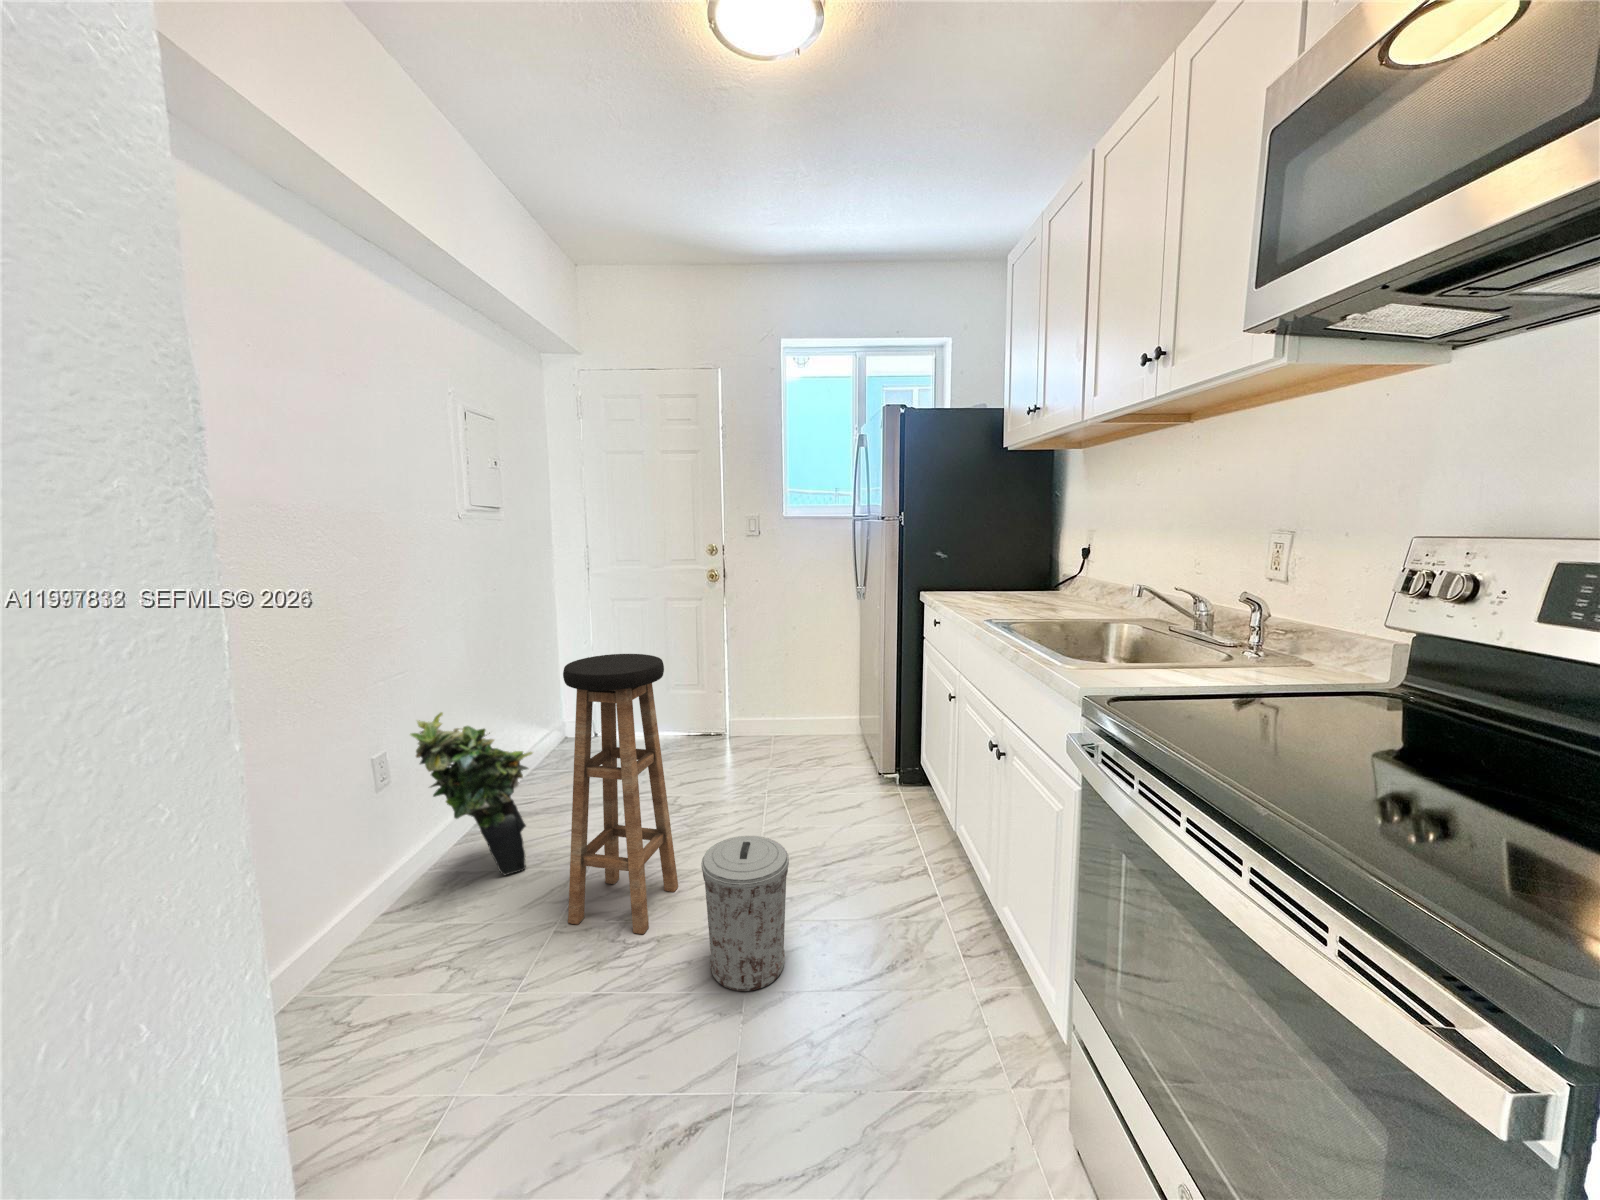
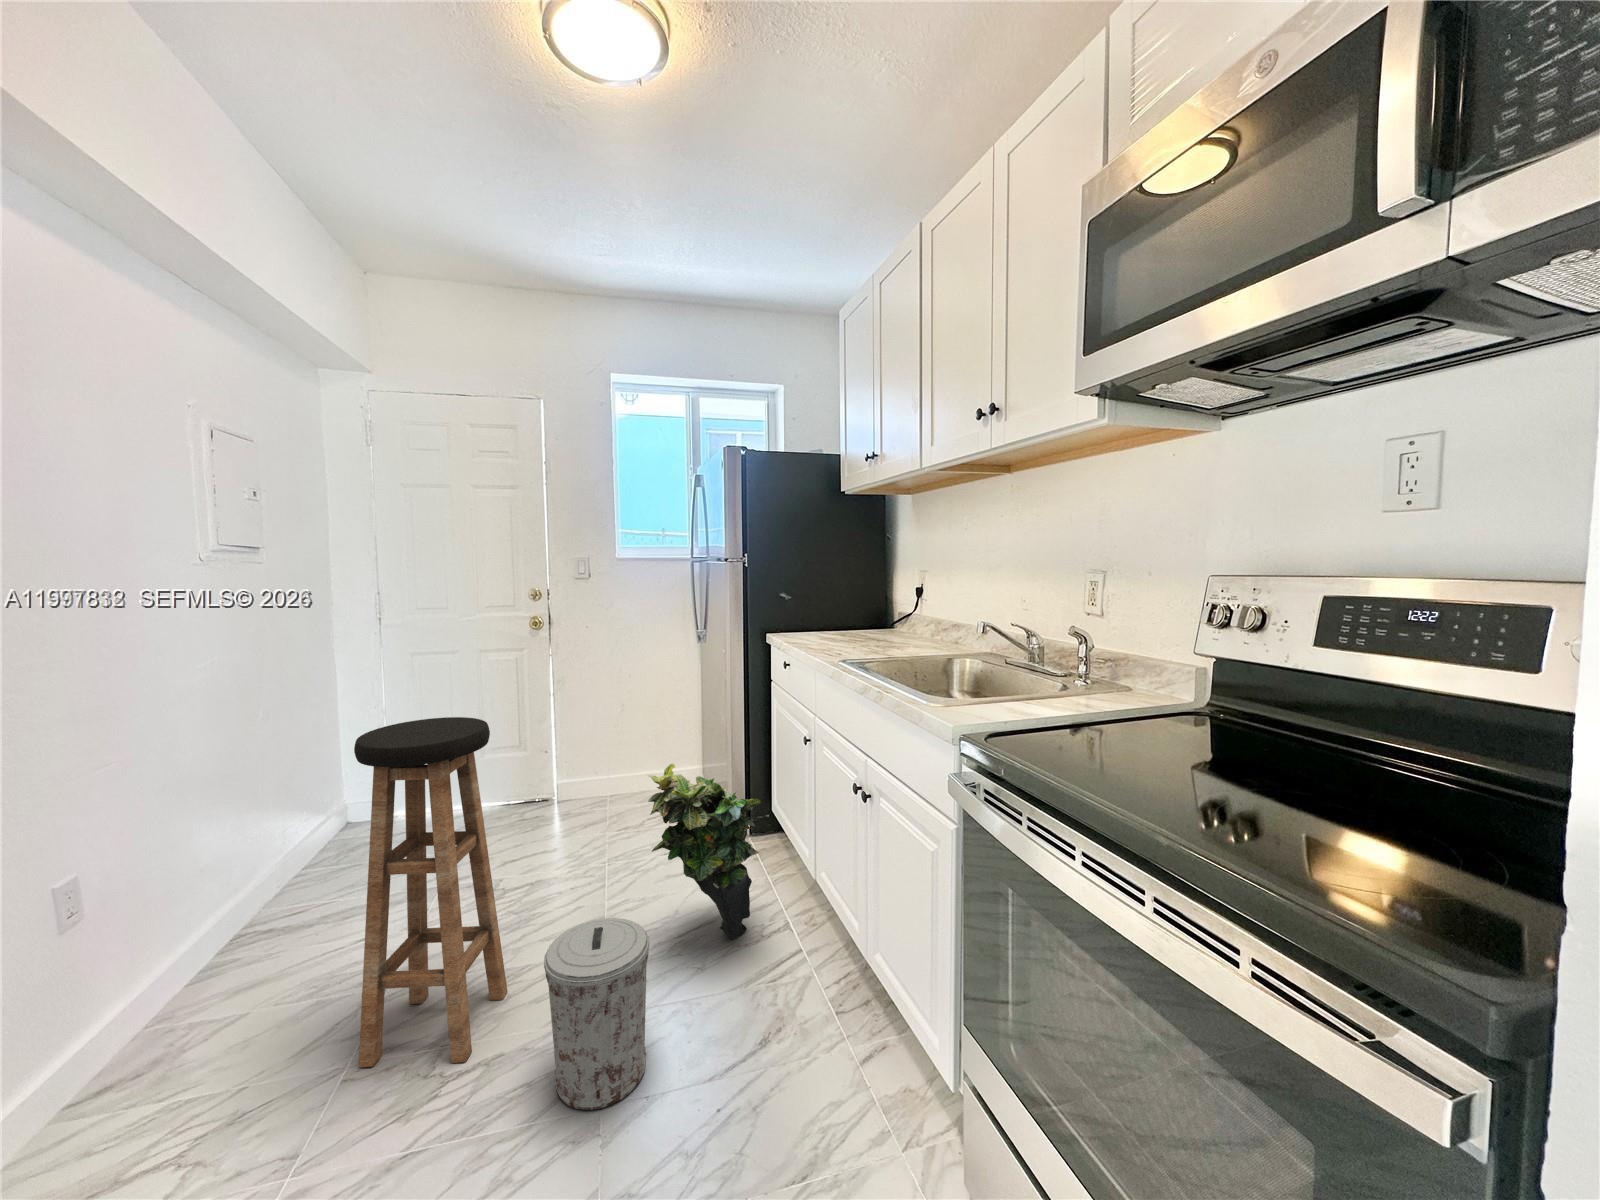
potted plant: present [410,712,532,875] -> present [648,764,761,939]

